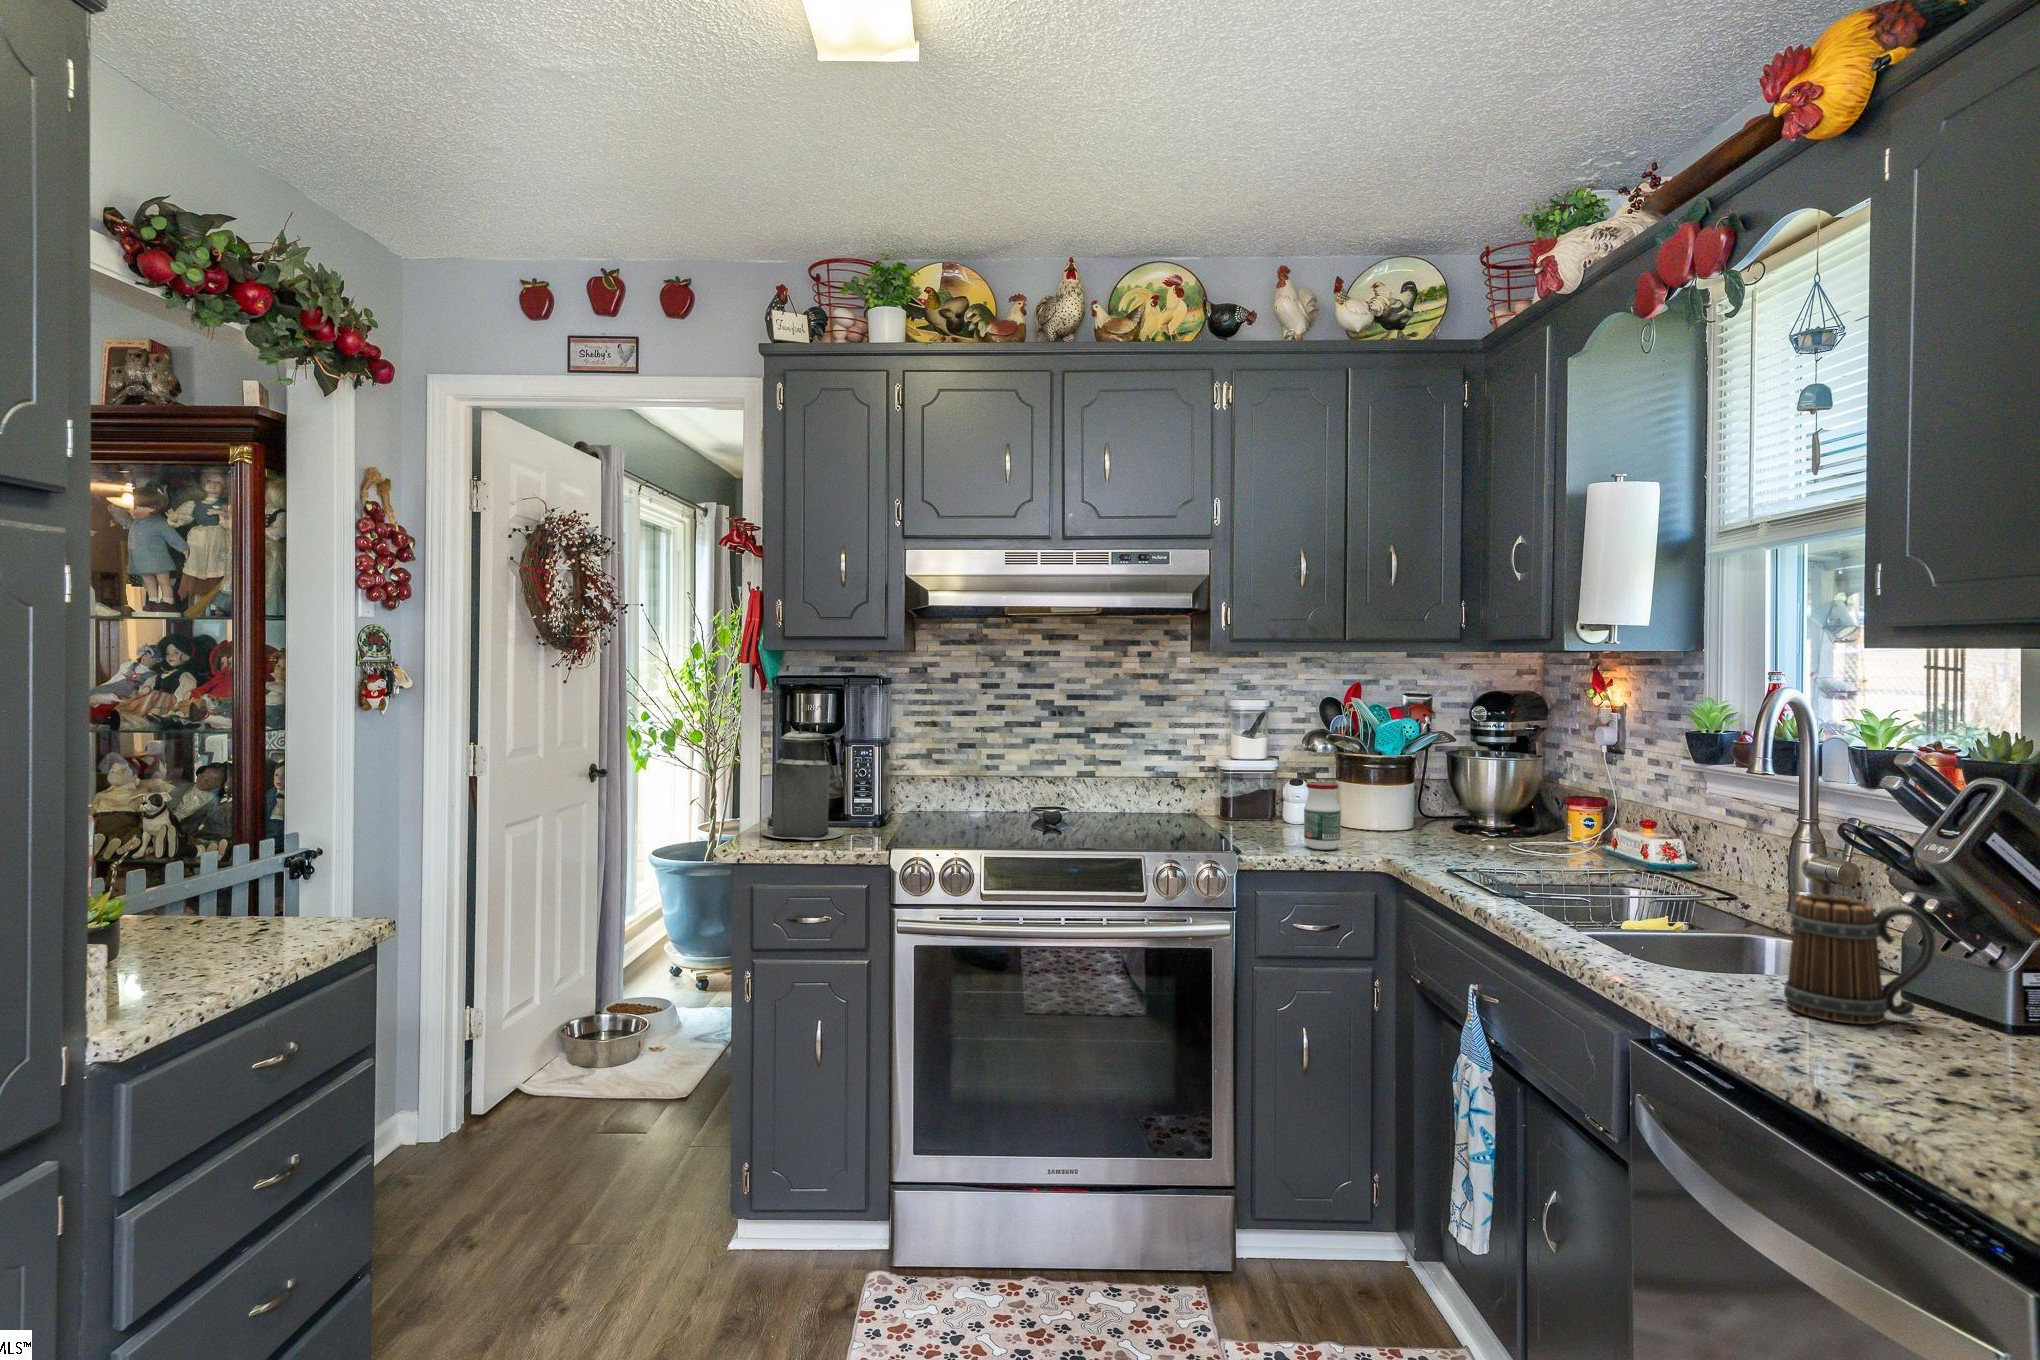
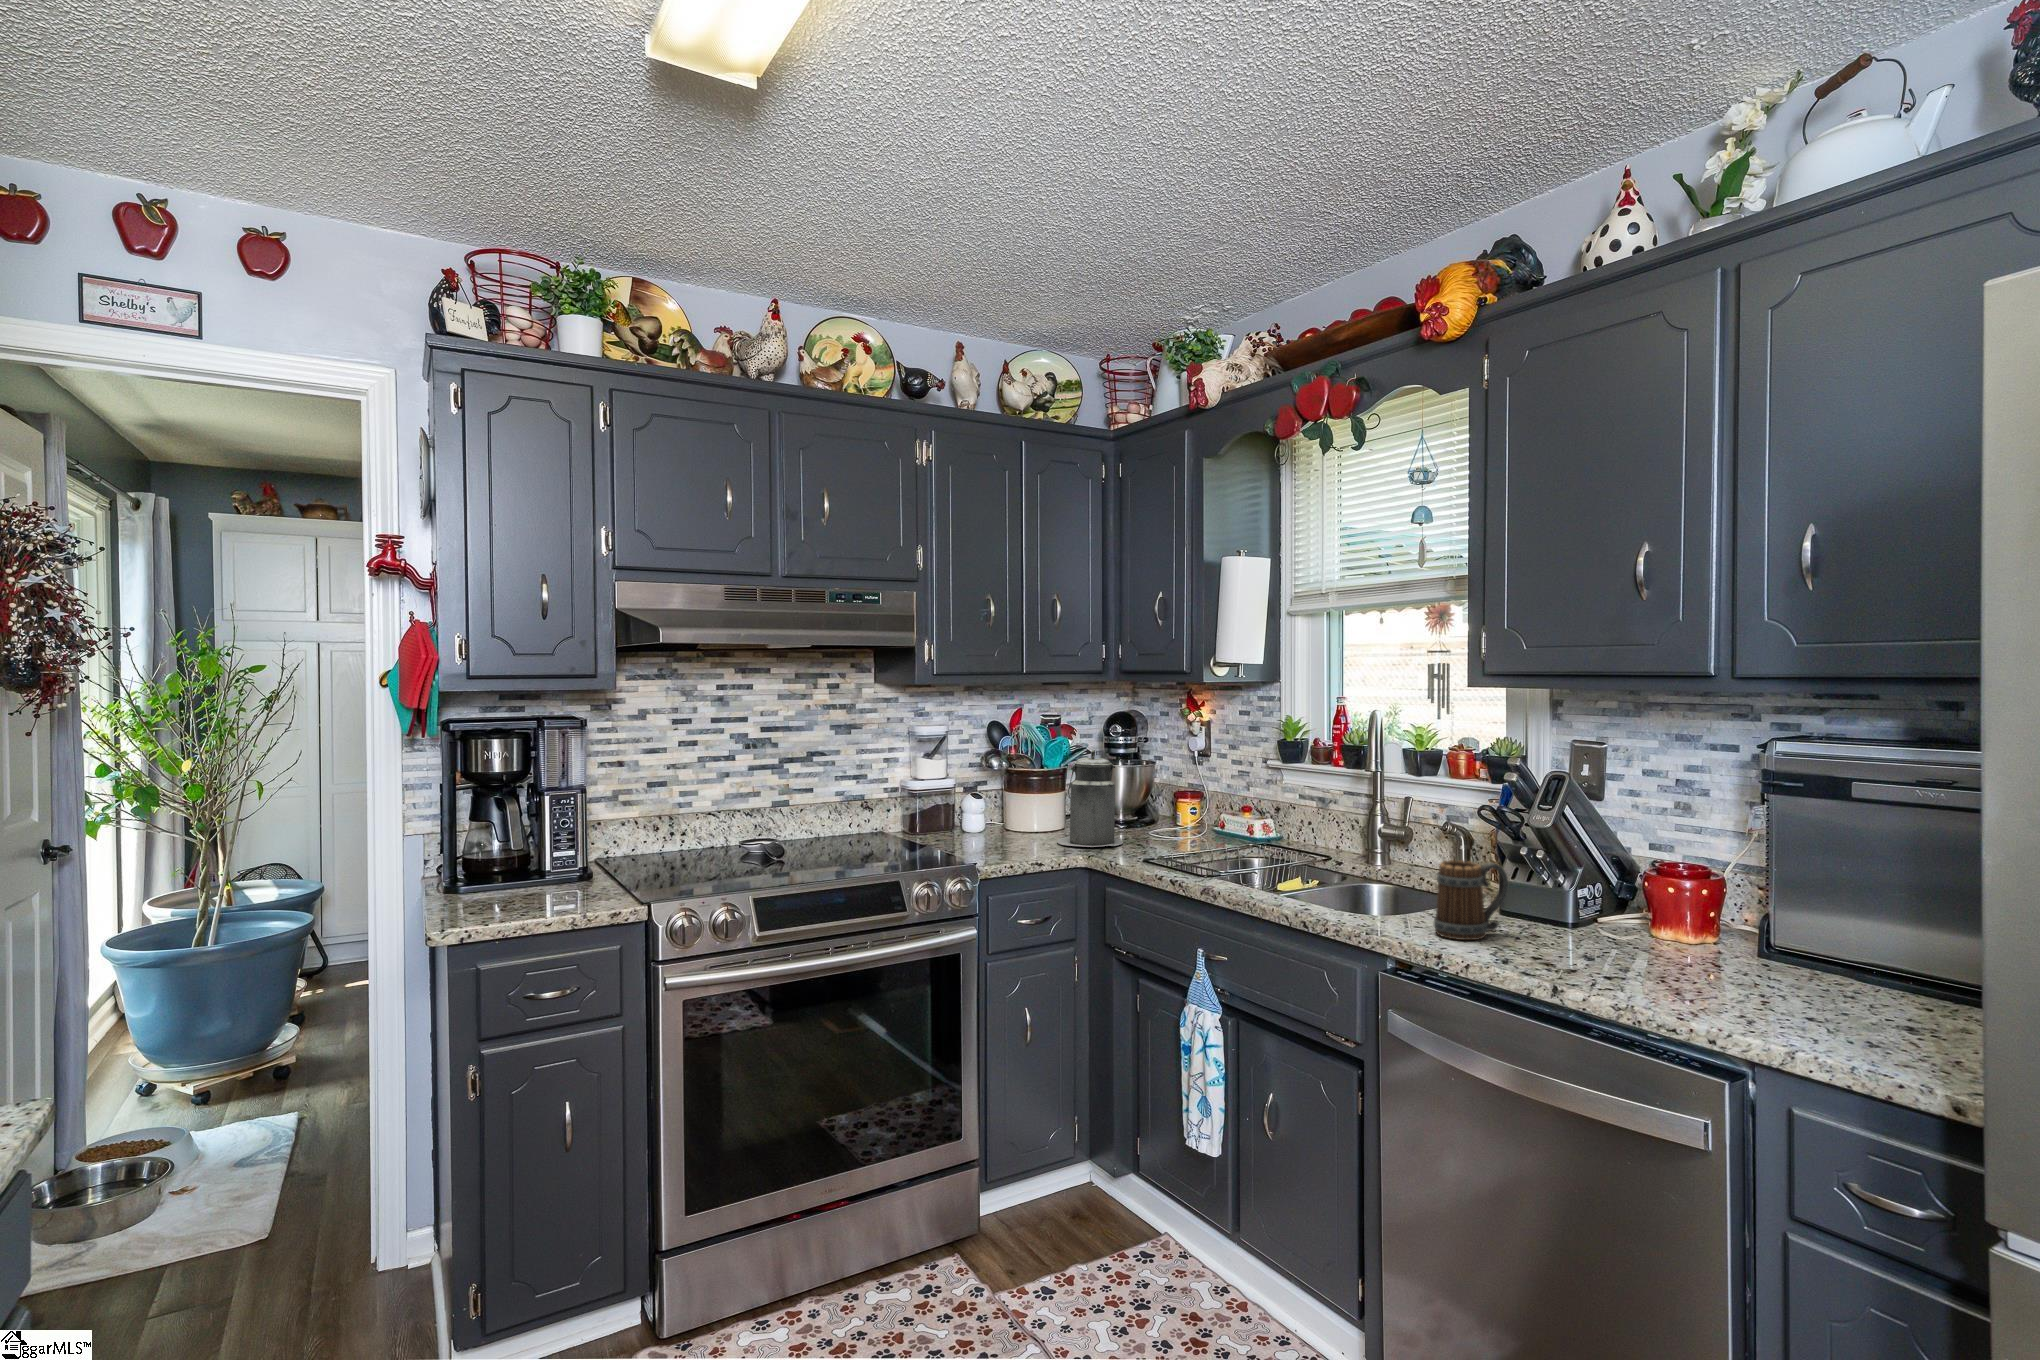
canister: present [762,722,843,840] -> present [1057,750,1123,847]
jar: present [1304,782,1341,850] -> none [1012,797,1041,856]

